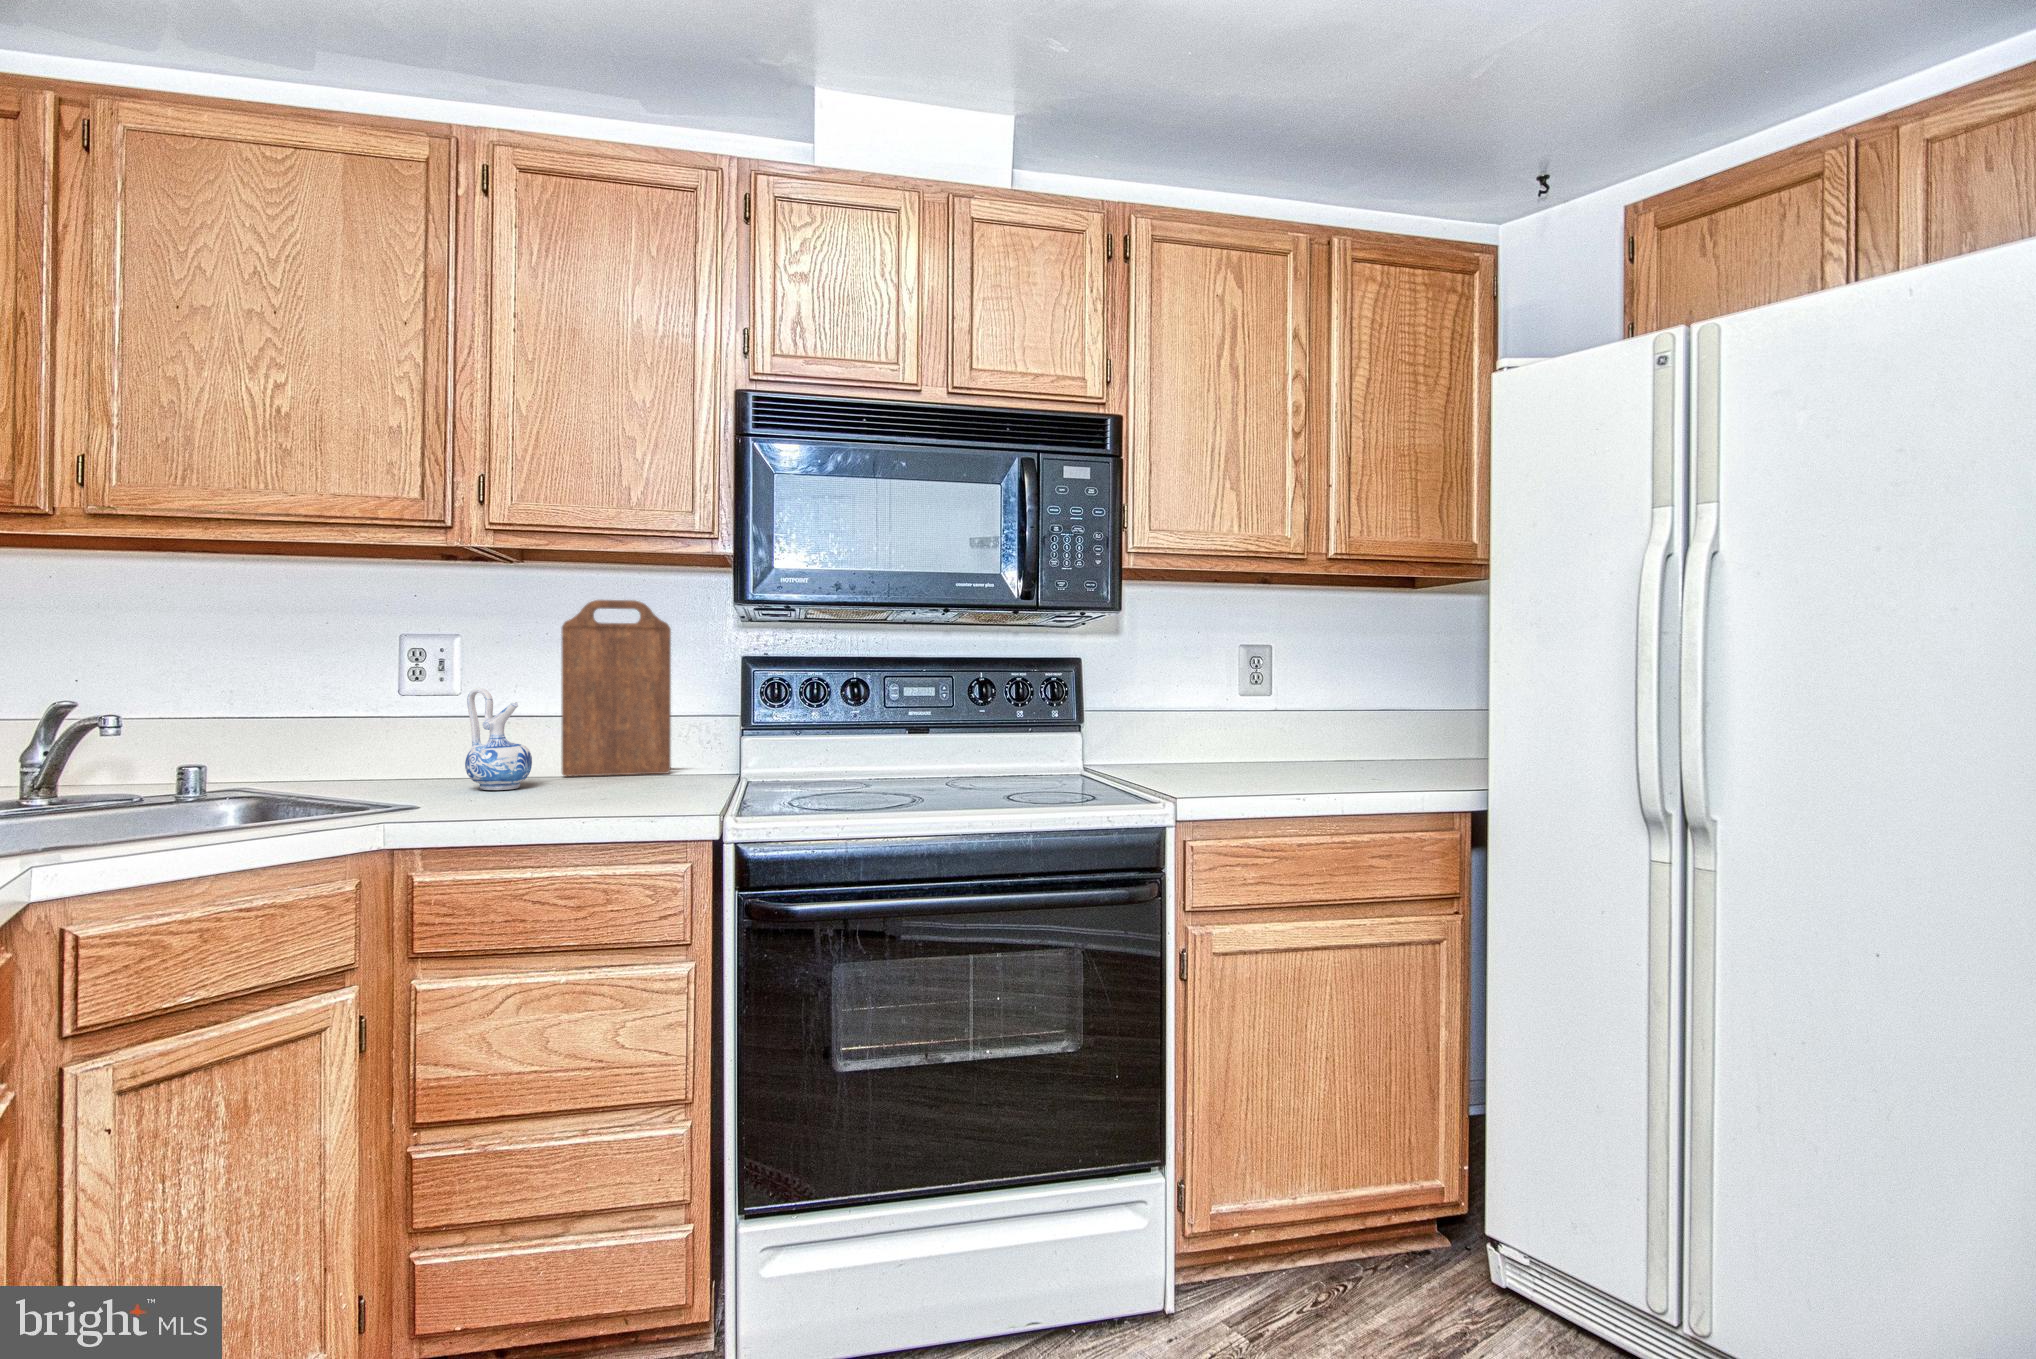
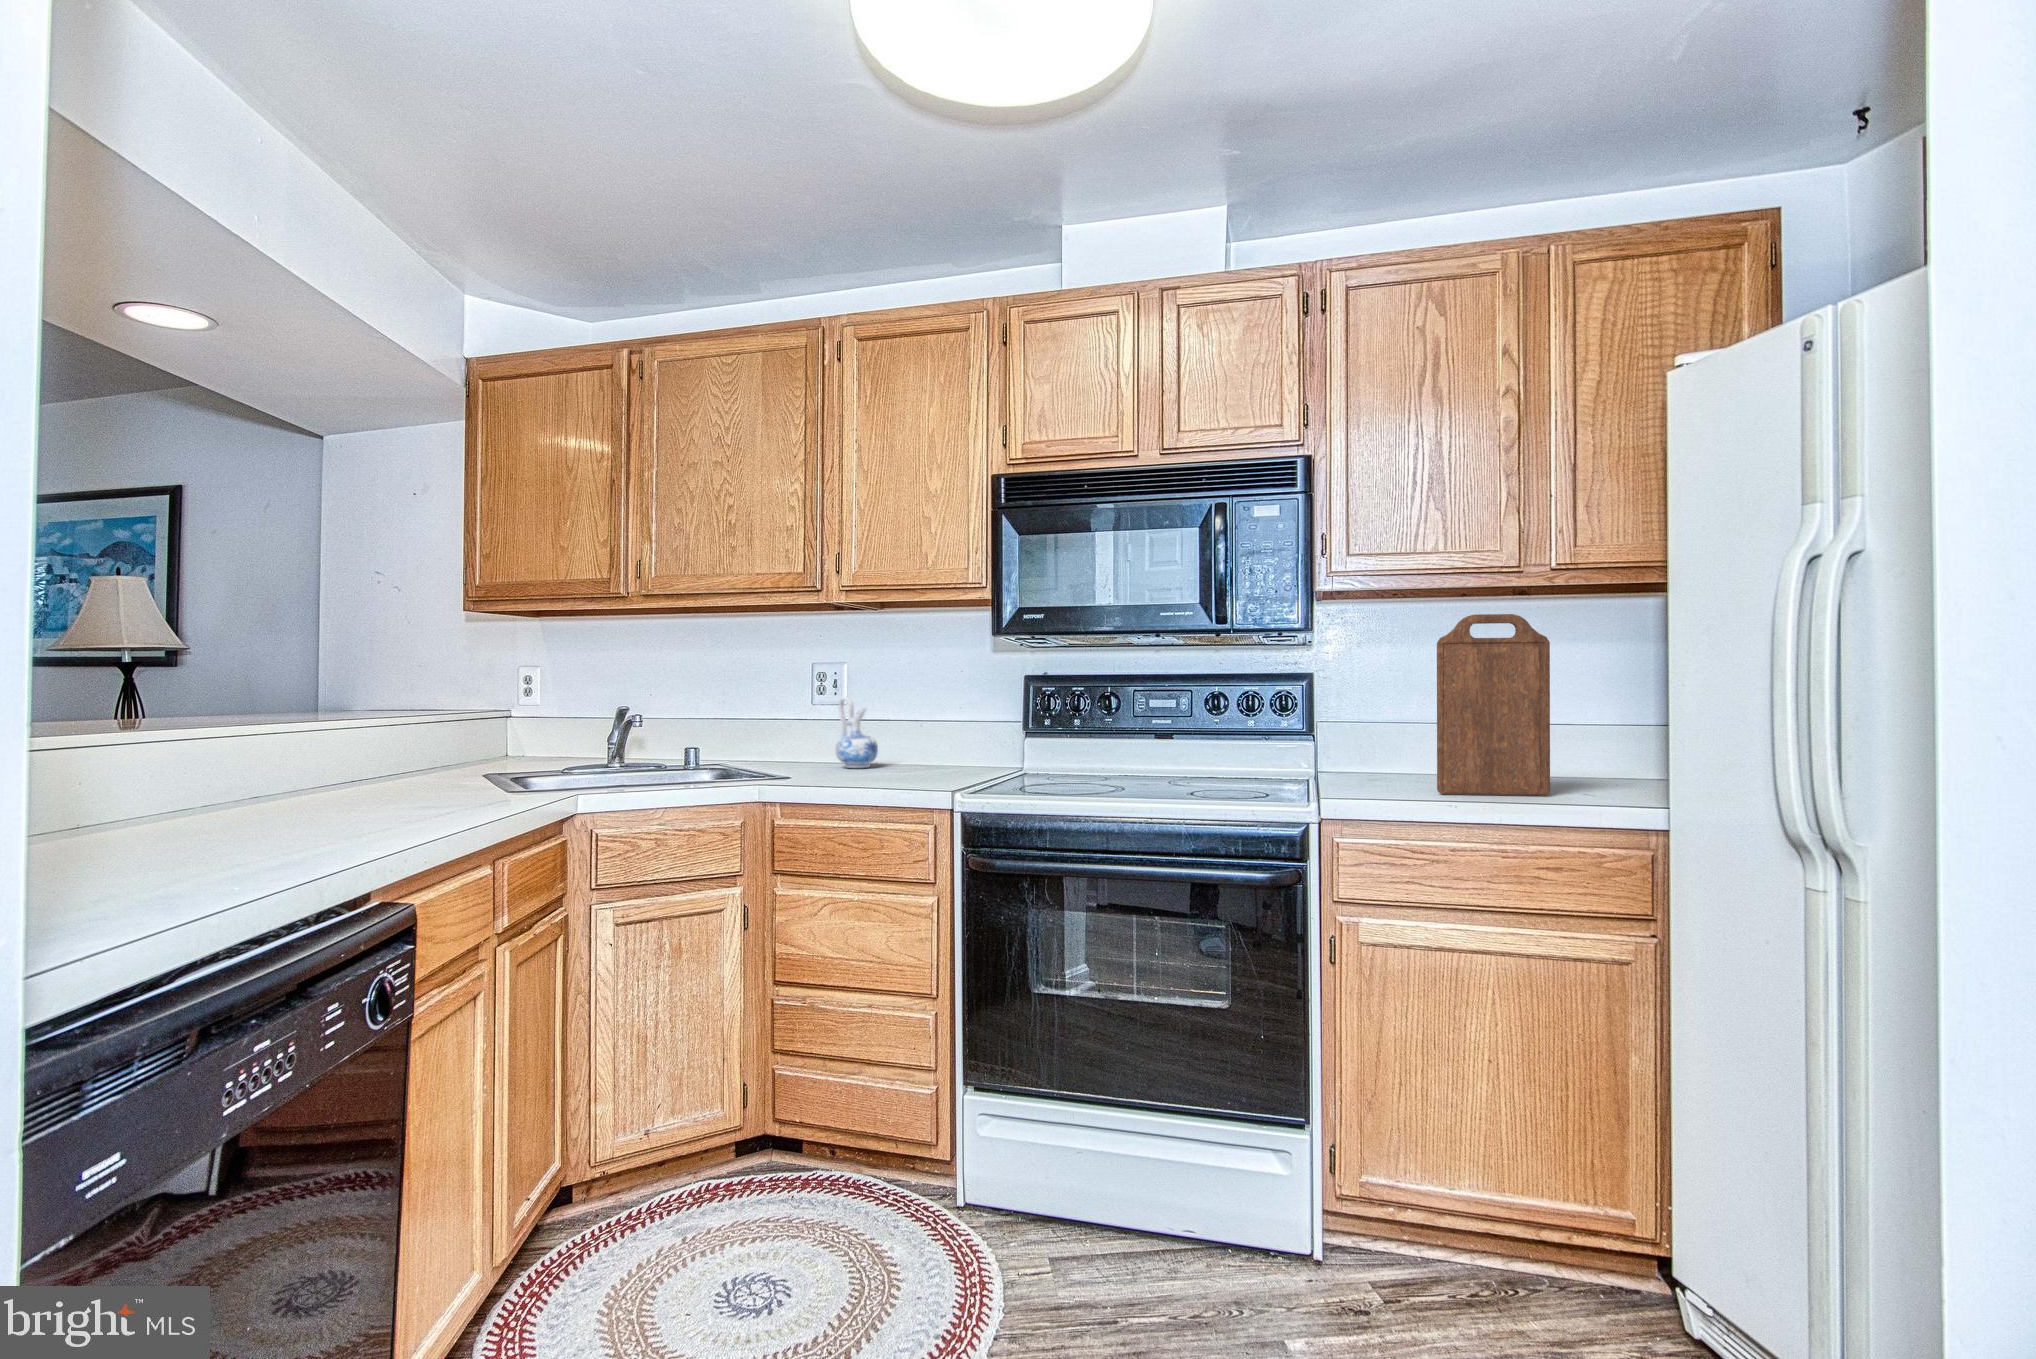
cutting board: present [562,600,671,777] -> present [1437,614,1550,795]

